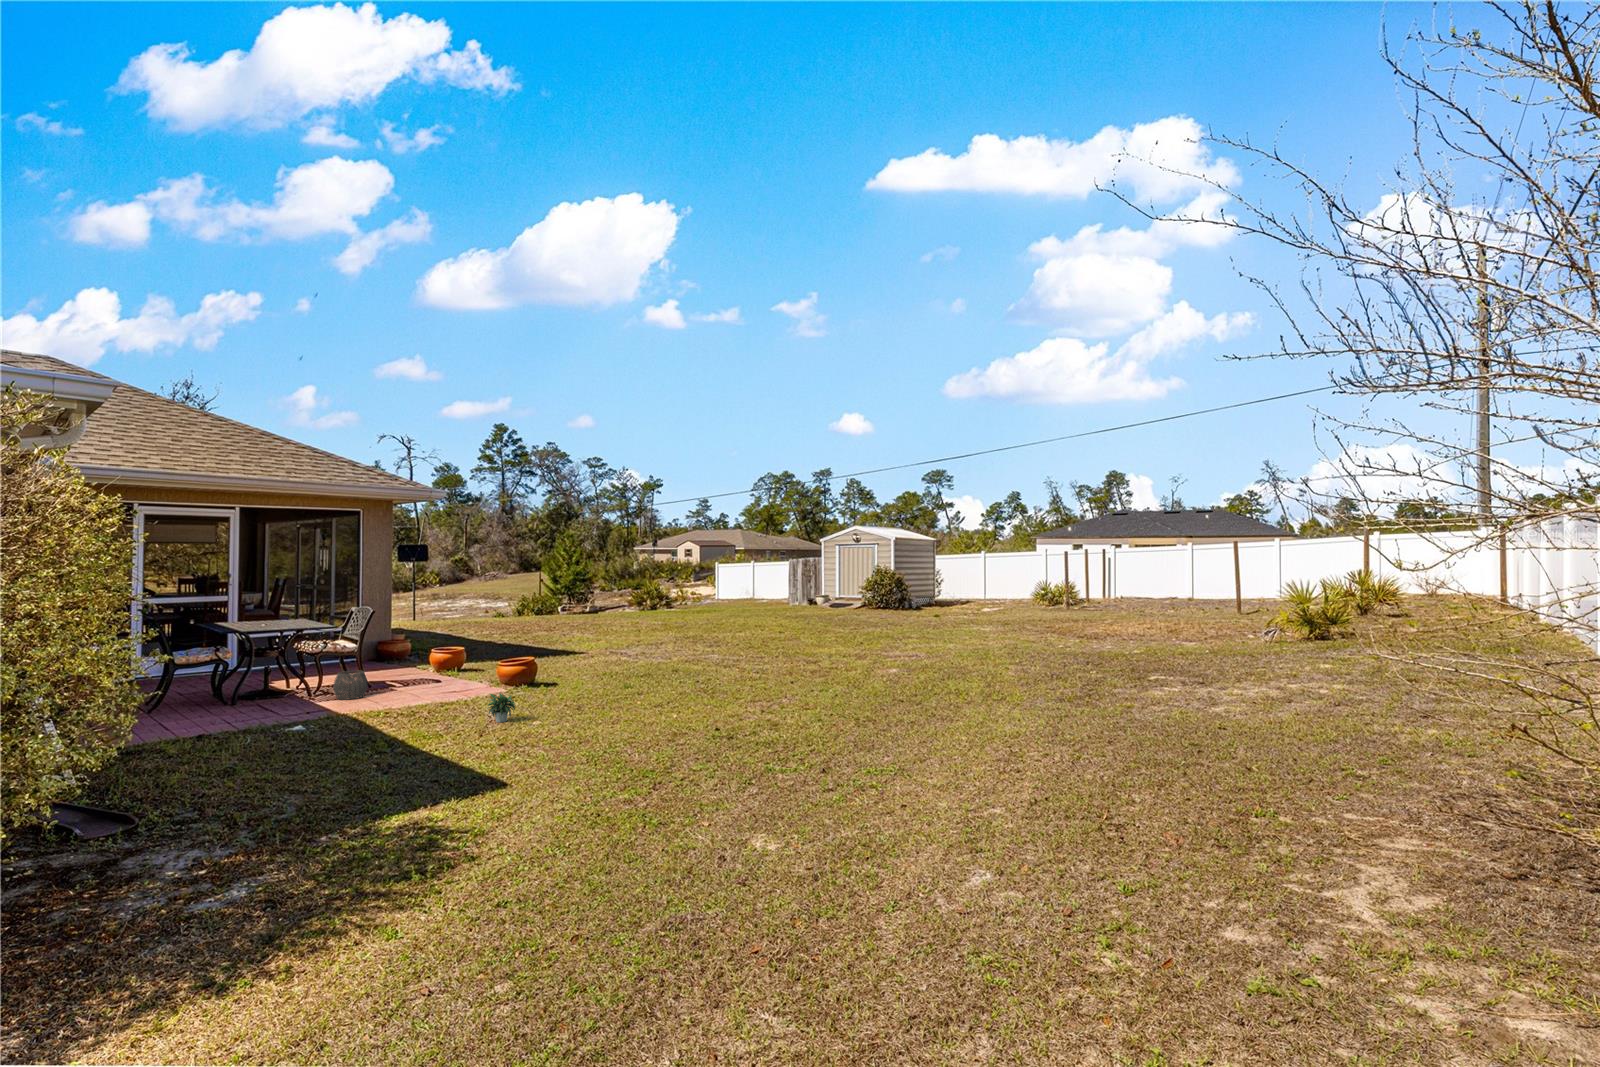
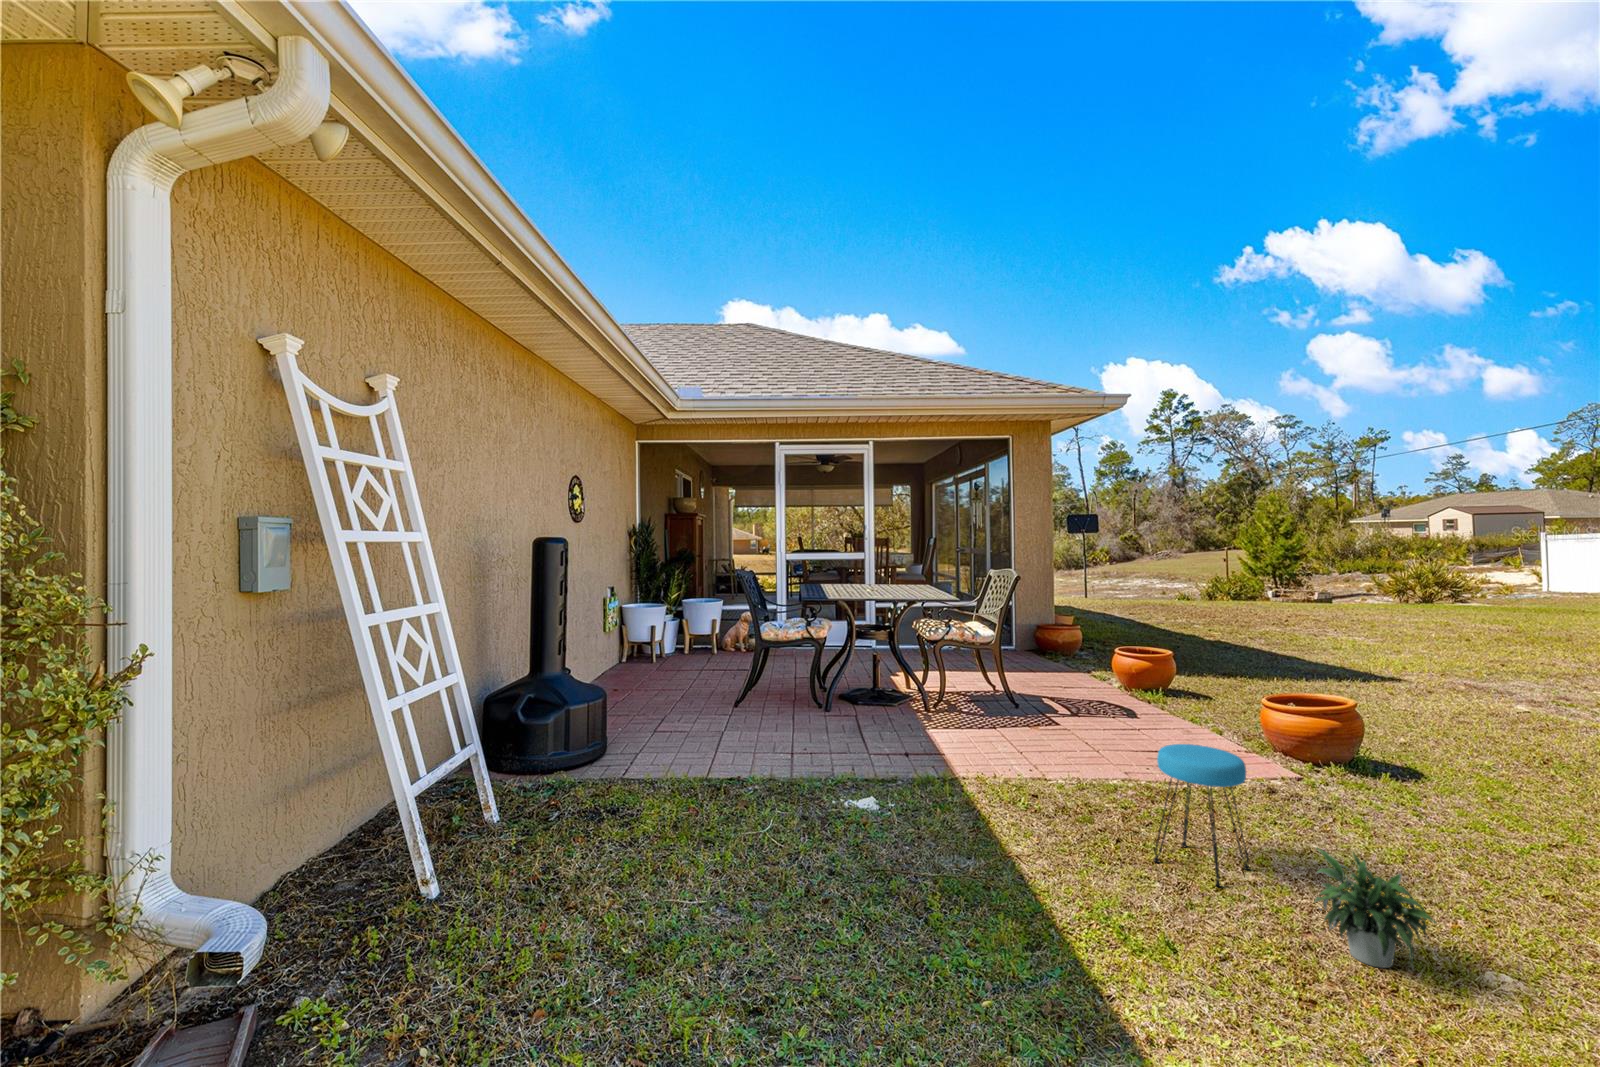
woven basket: present [333,671,367,700] -> none [954,677,1007,730]
stool: none [440,672,475,719] -> present [1154,744,1250,887]

